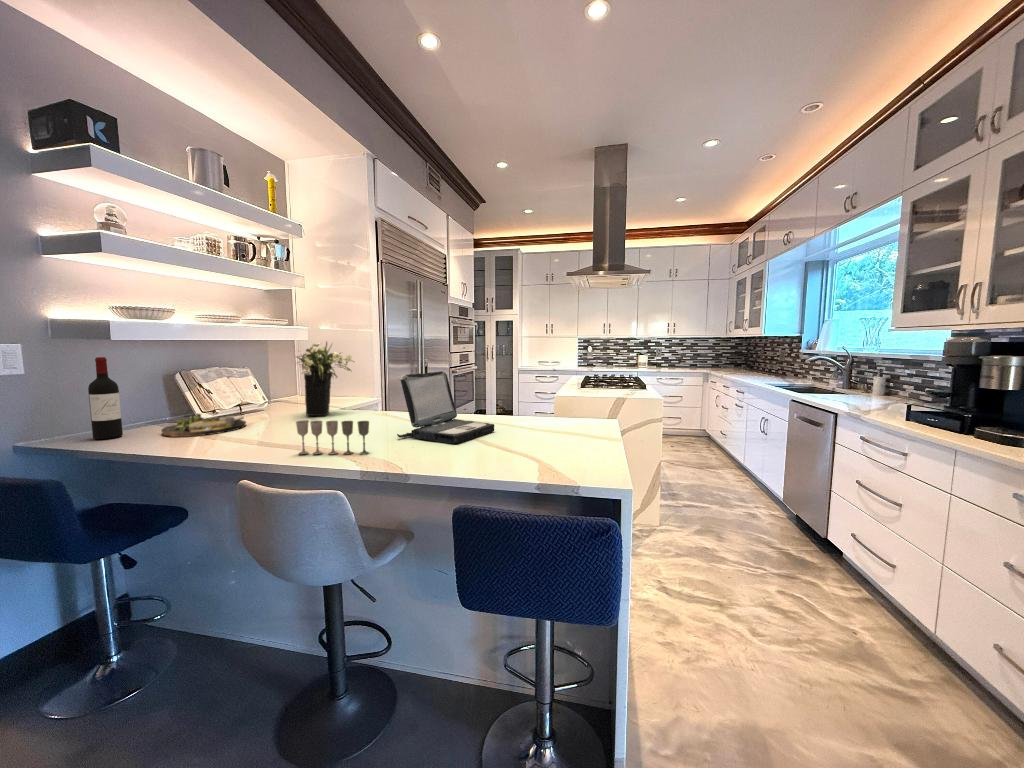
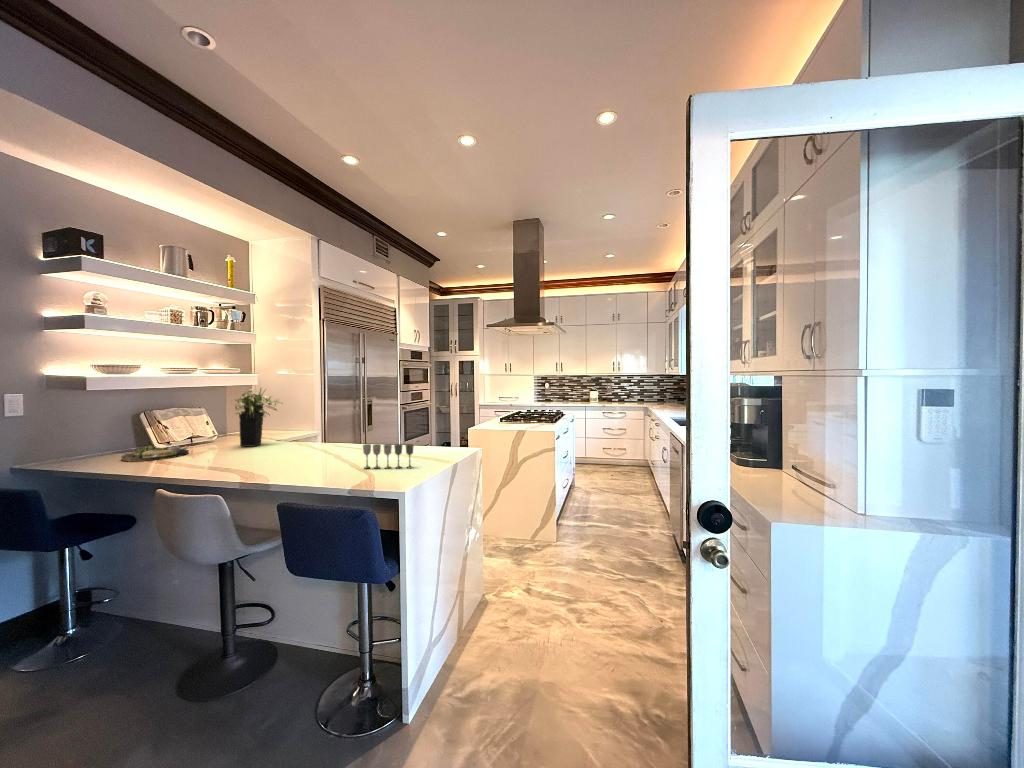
wine bottle: present [88,357,123,440] -> none [69,403,93,464]
laptop: present [397,371,494,444] -> none [287,412,365,465]
wine glass: present [296,420,369,455] -> present [363,444,414,468]

